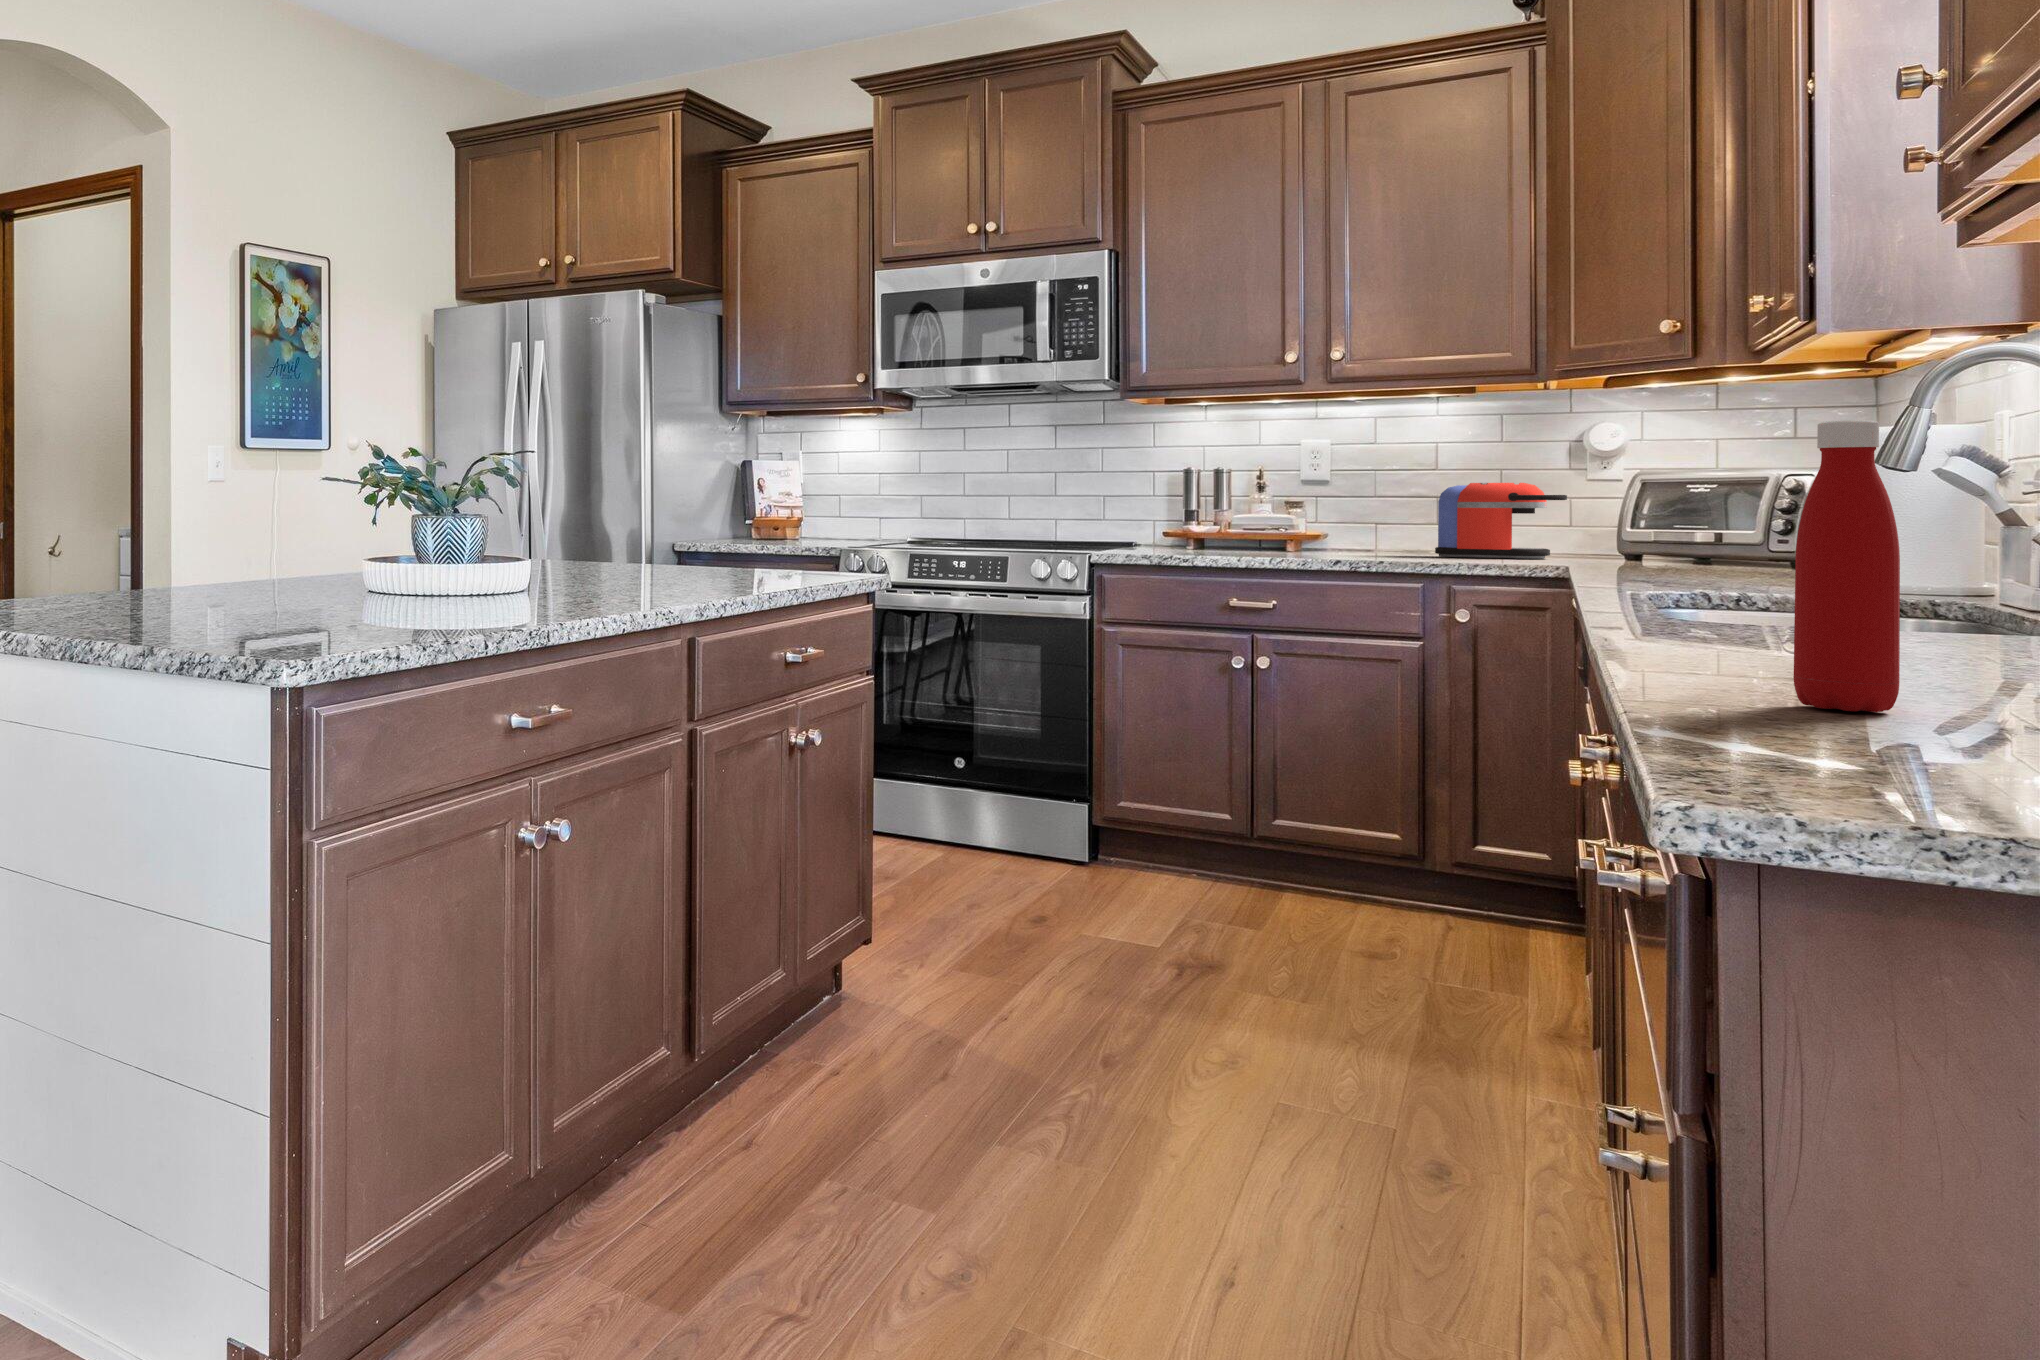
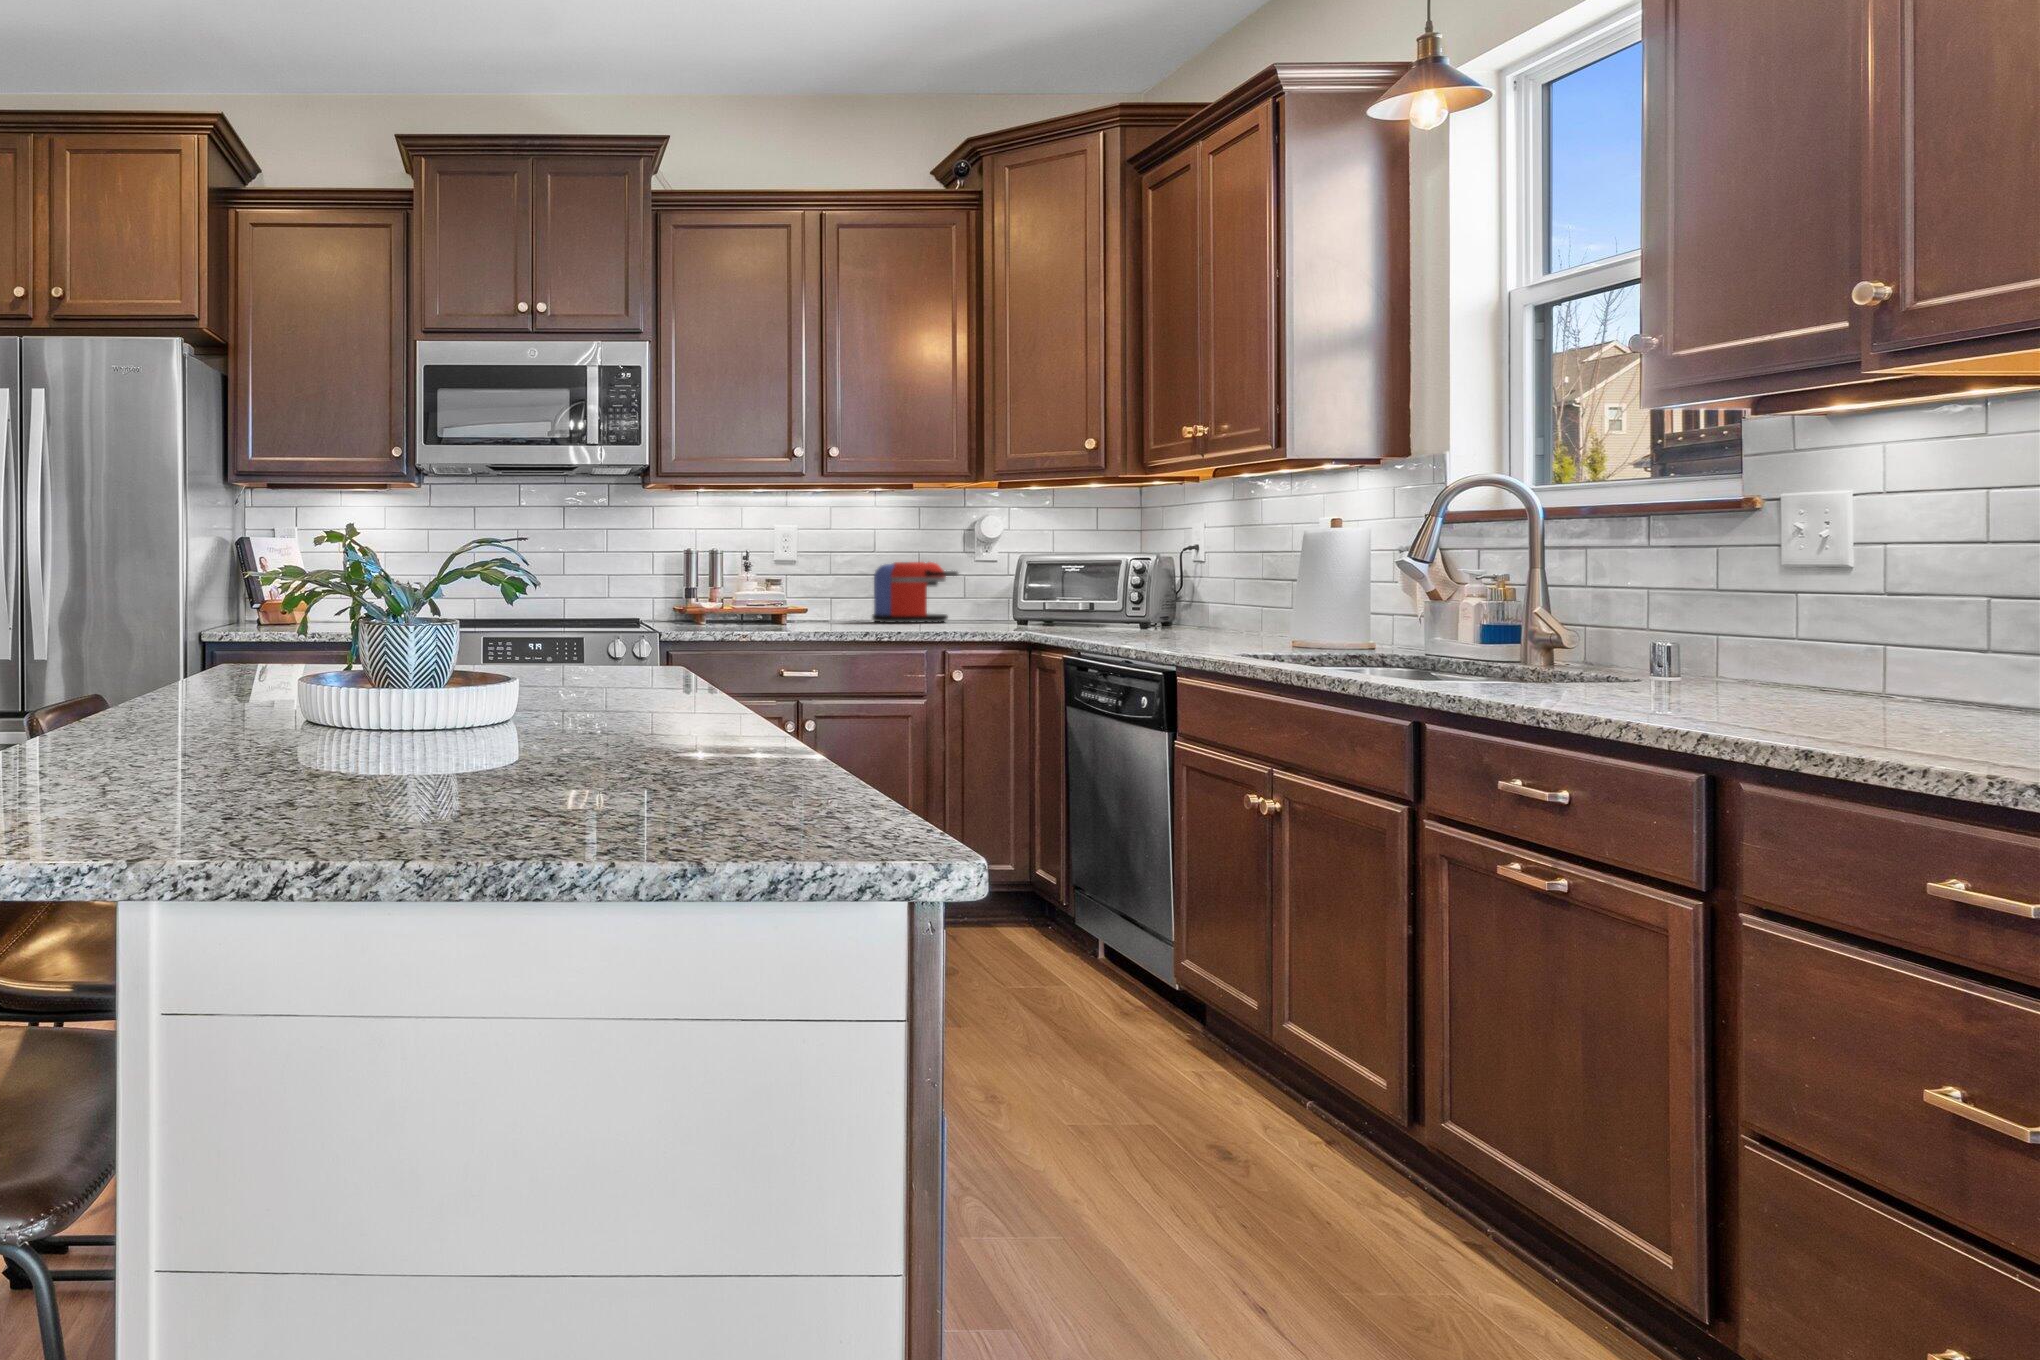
bottle: present [1793,420,1900,712] -> none [1872,551,1950,761]

